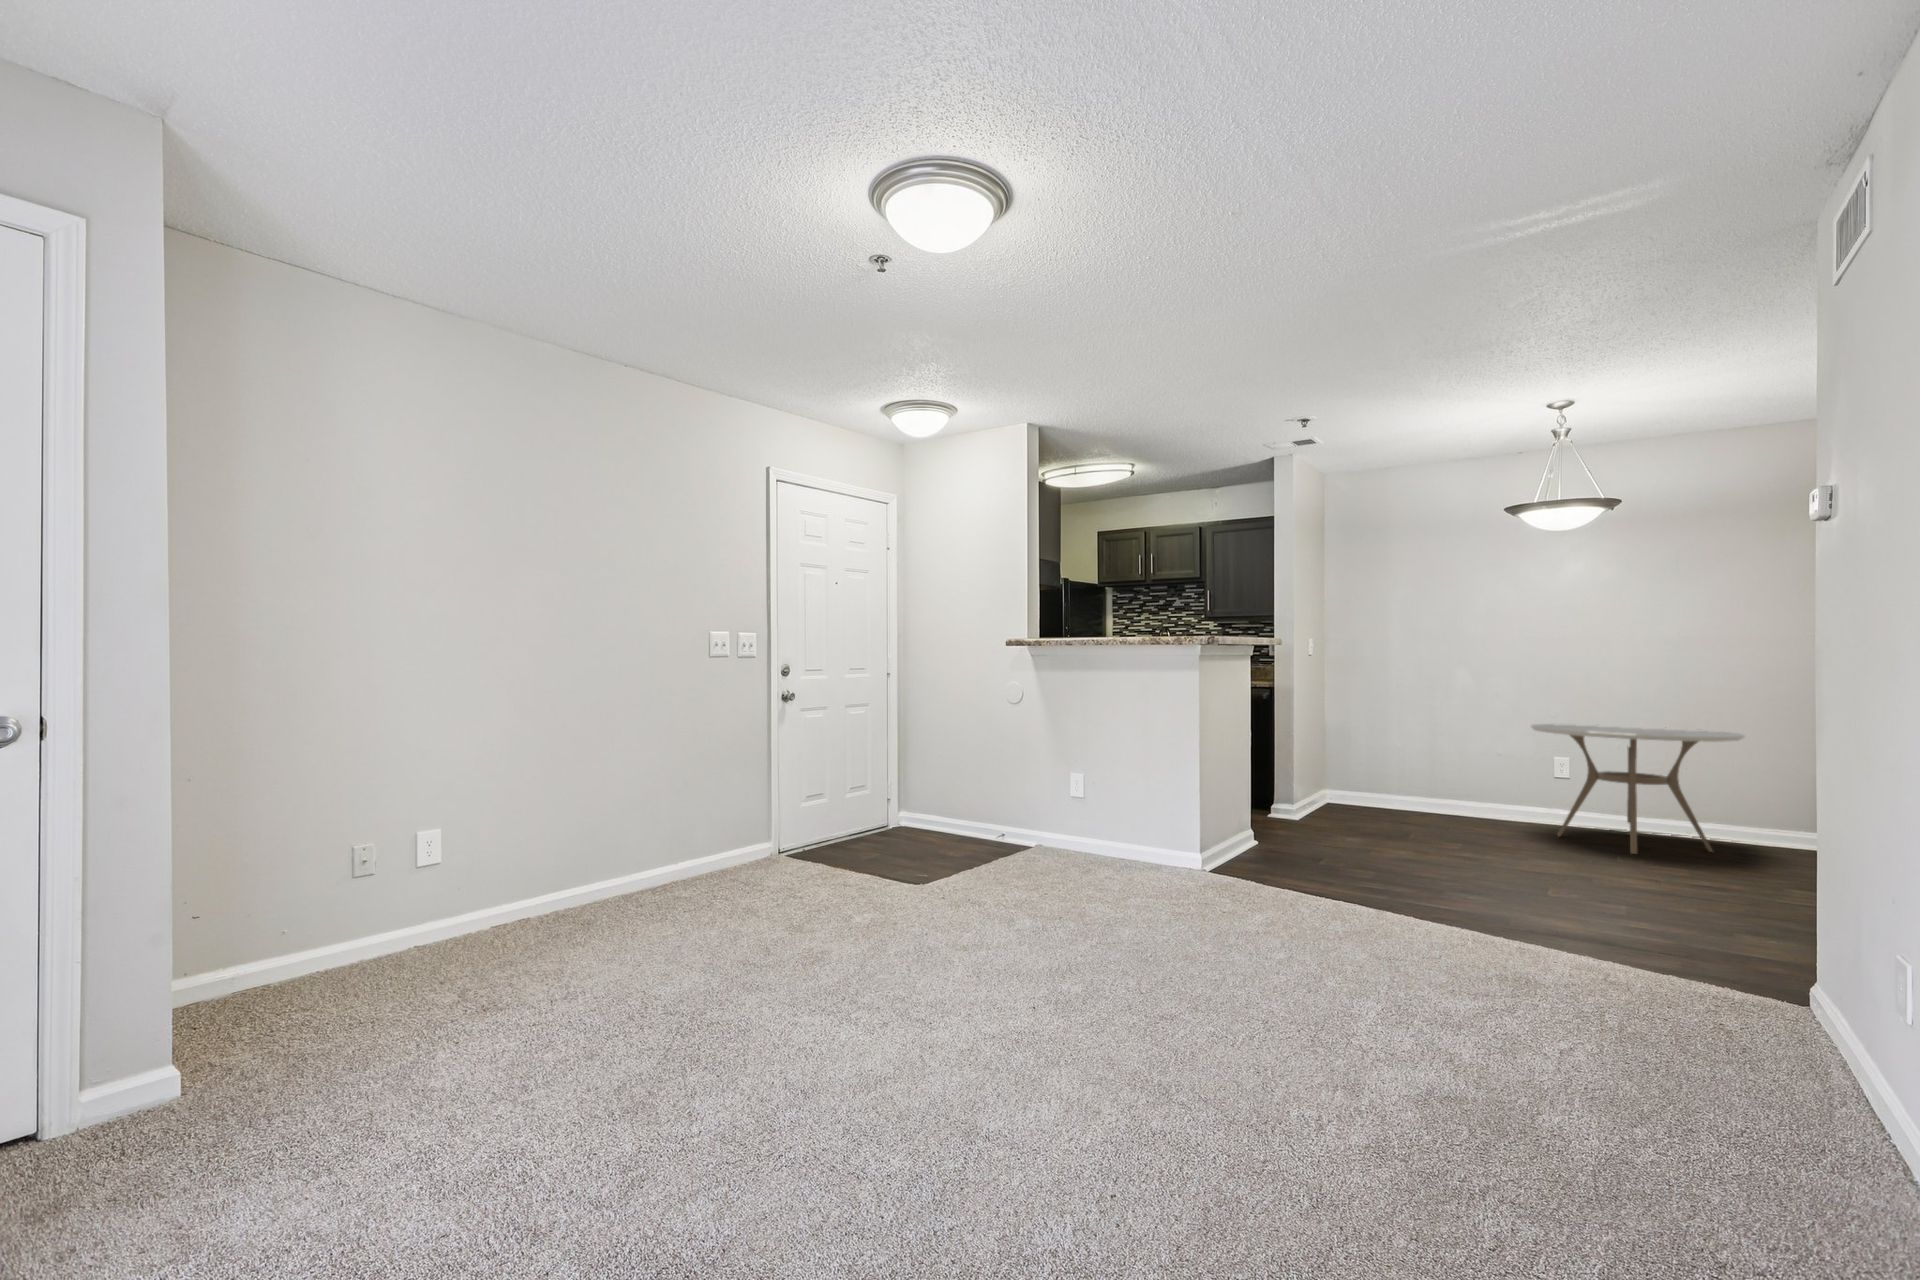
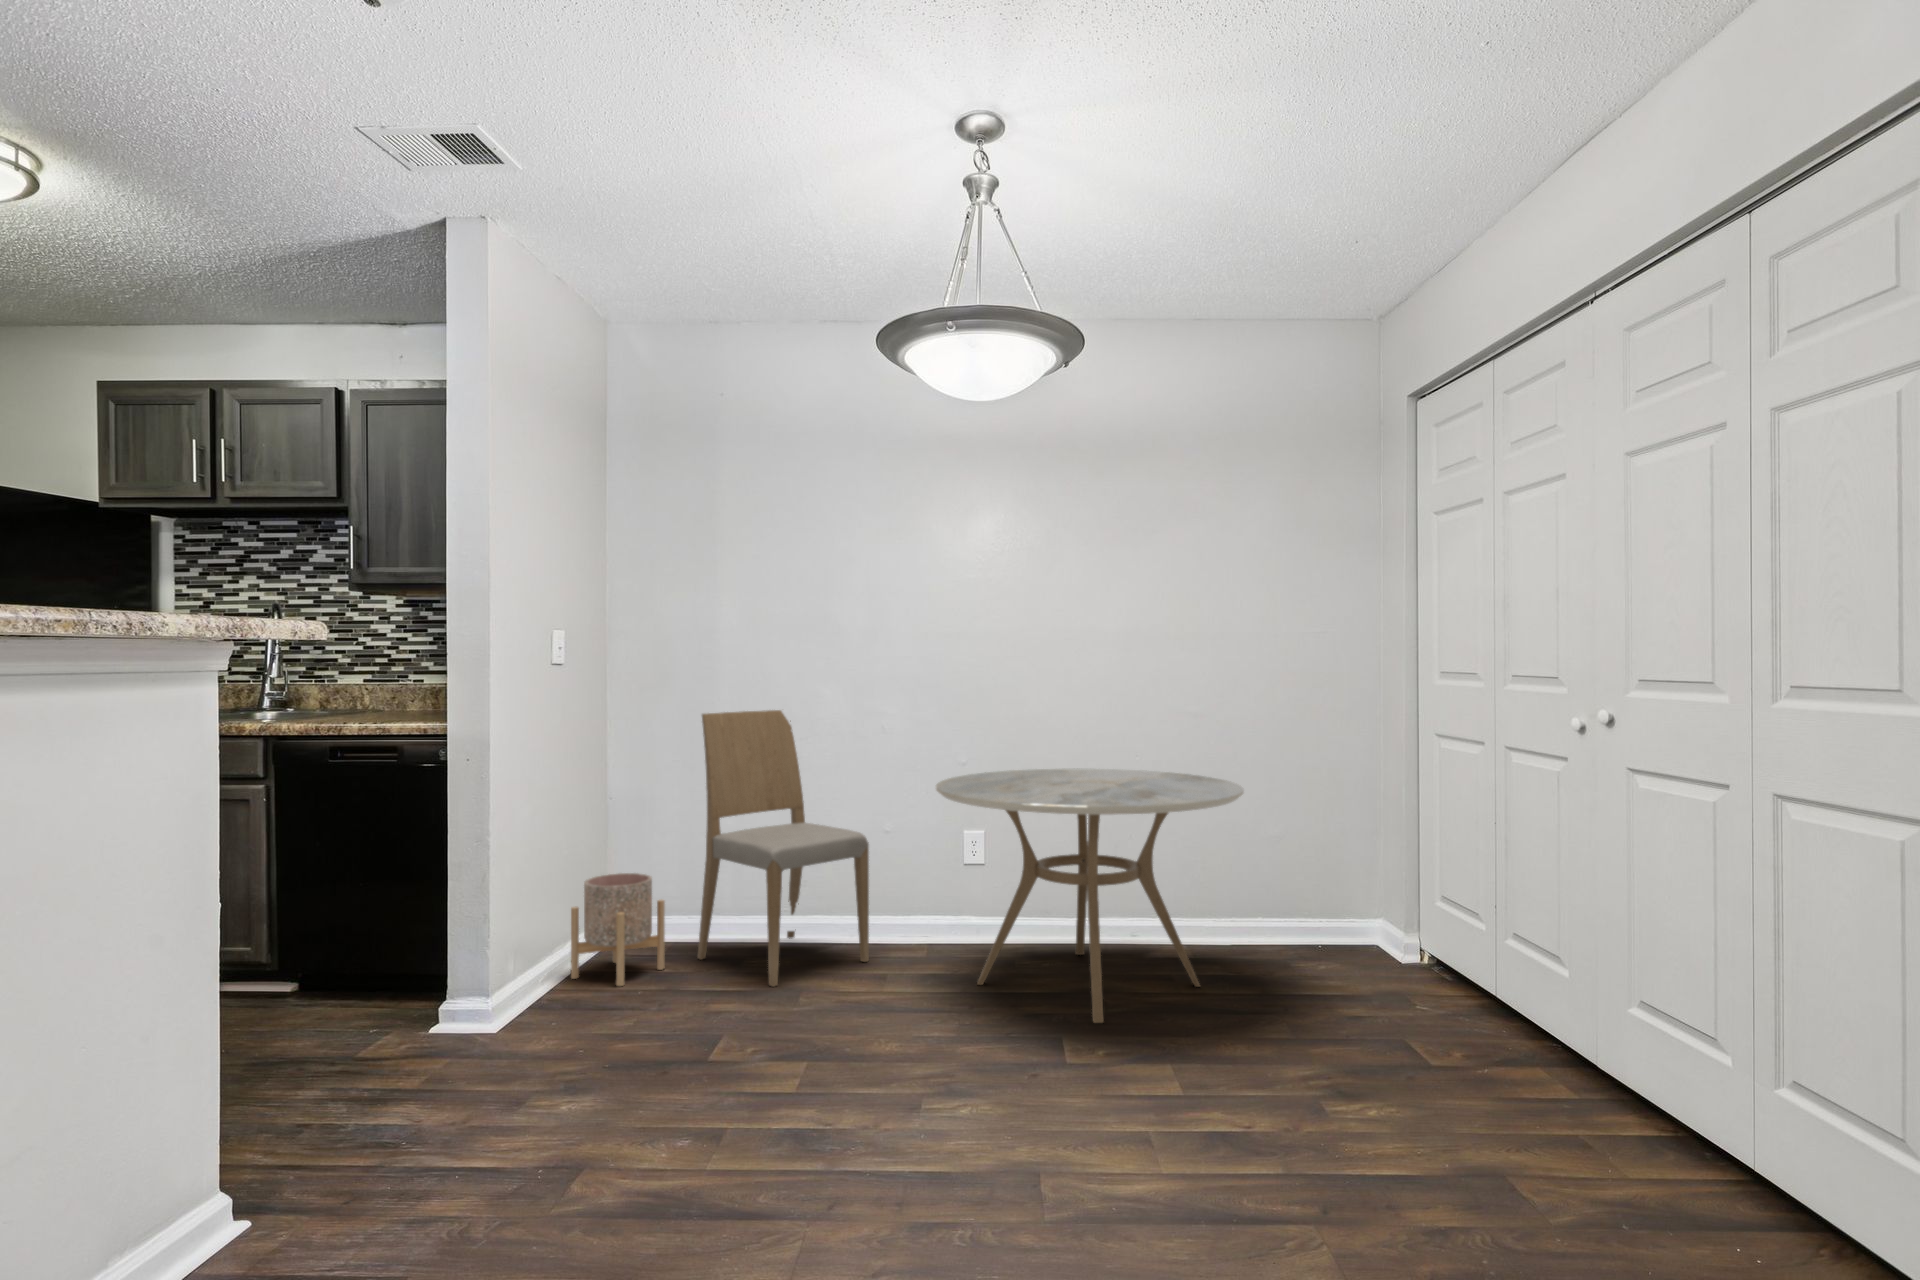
dining chair: none [1383,685,1487,825] -> present [697,710,869,987]
planter: none [1319,764,1367,816] -> present [571,873,665,986]

